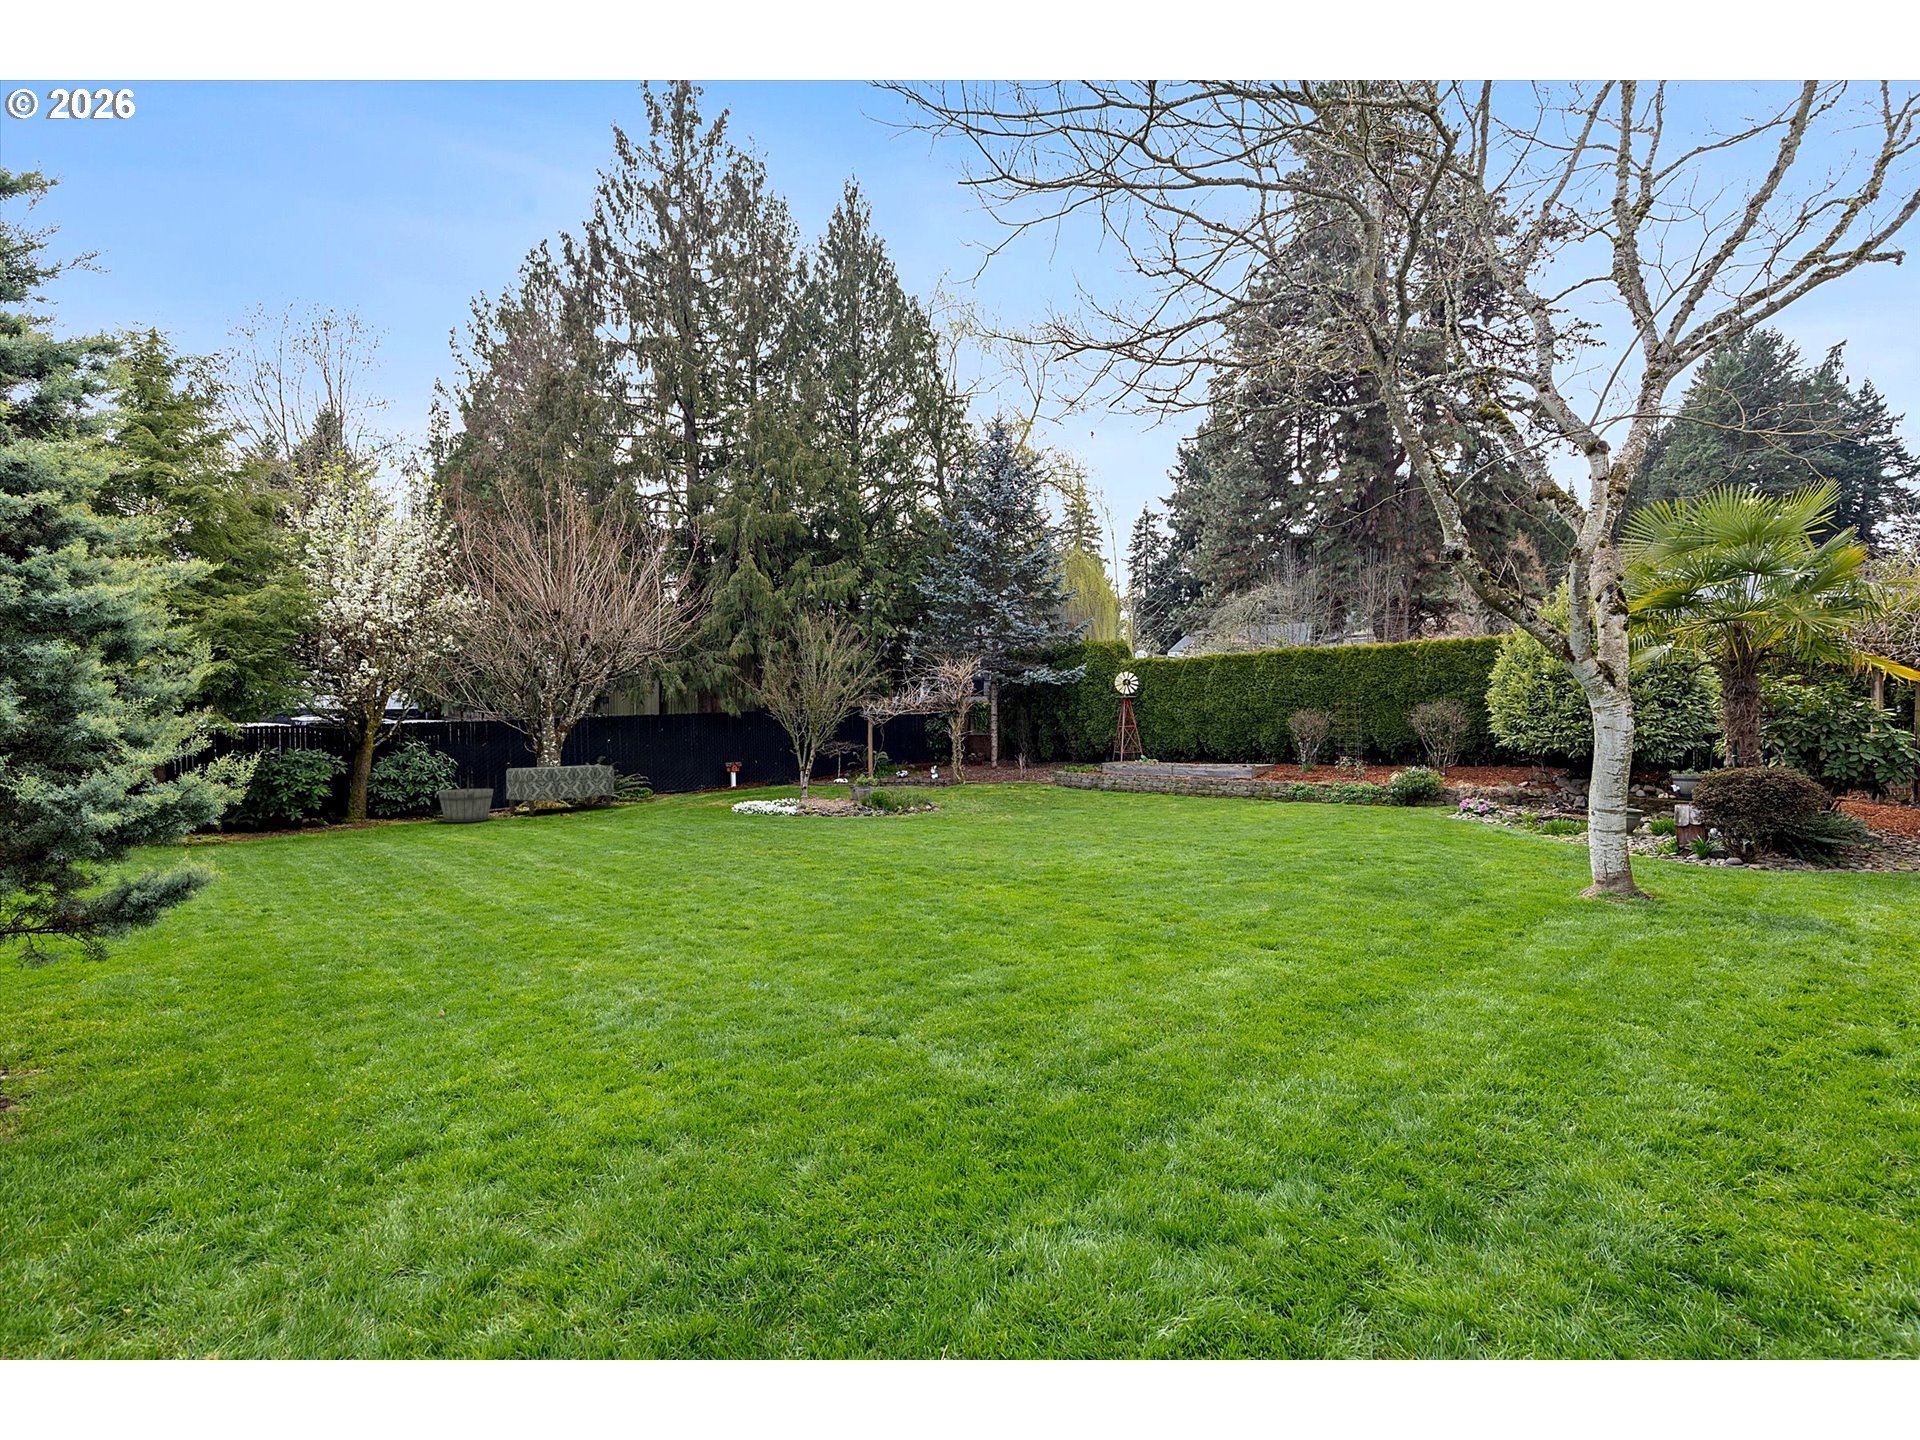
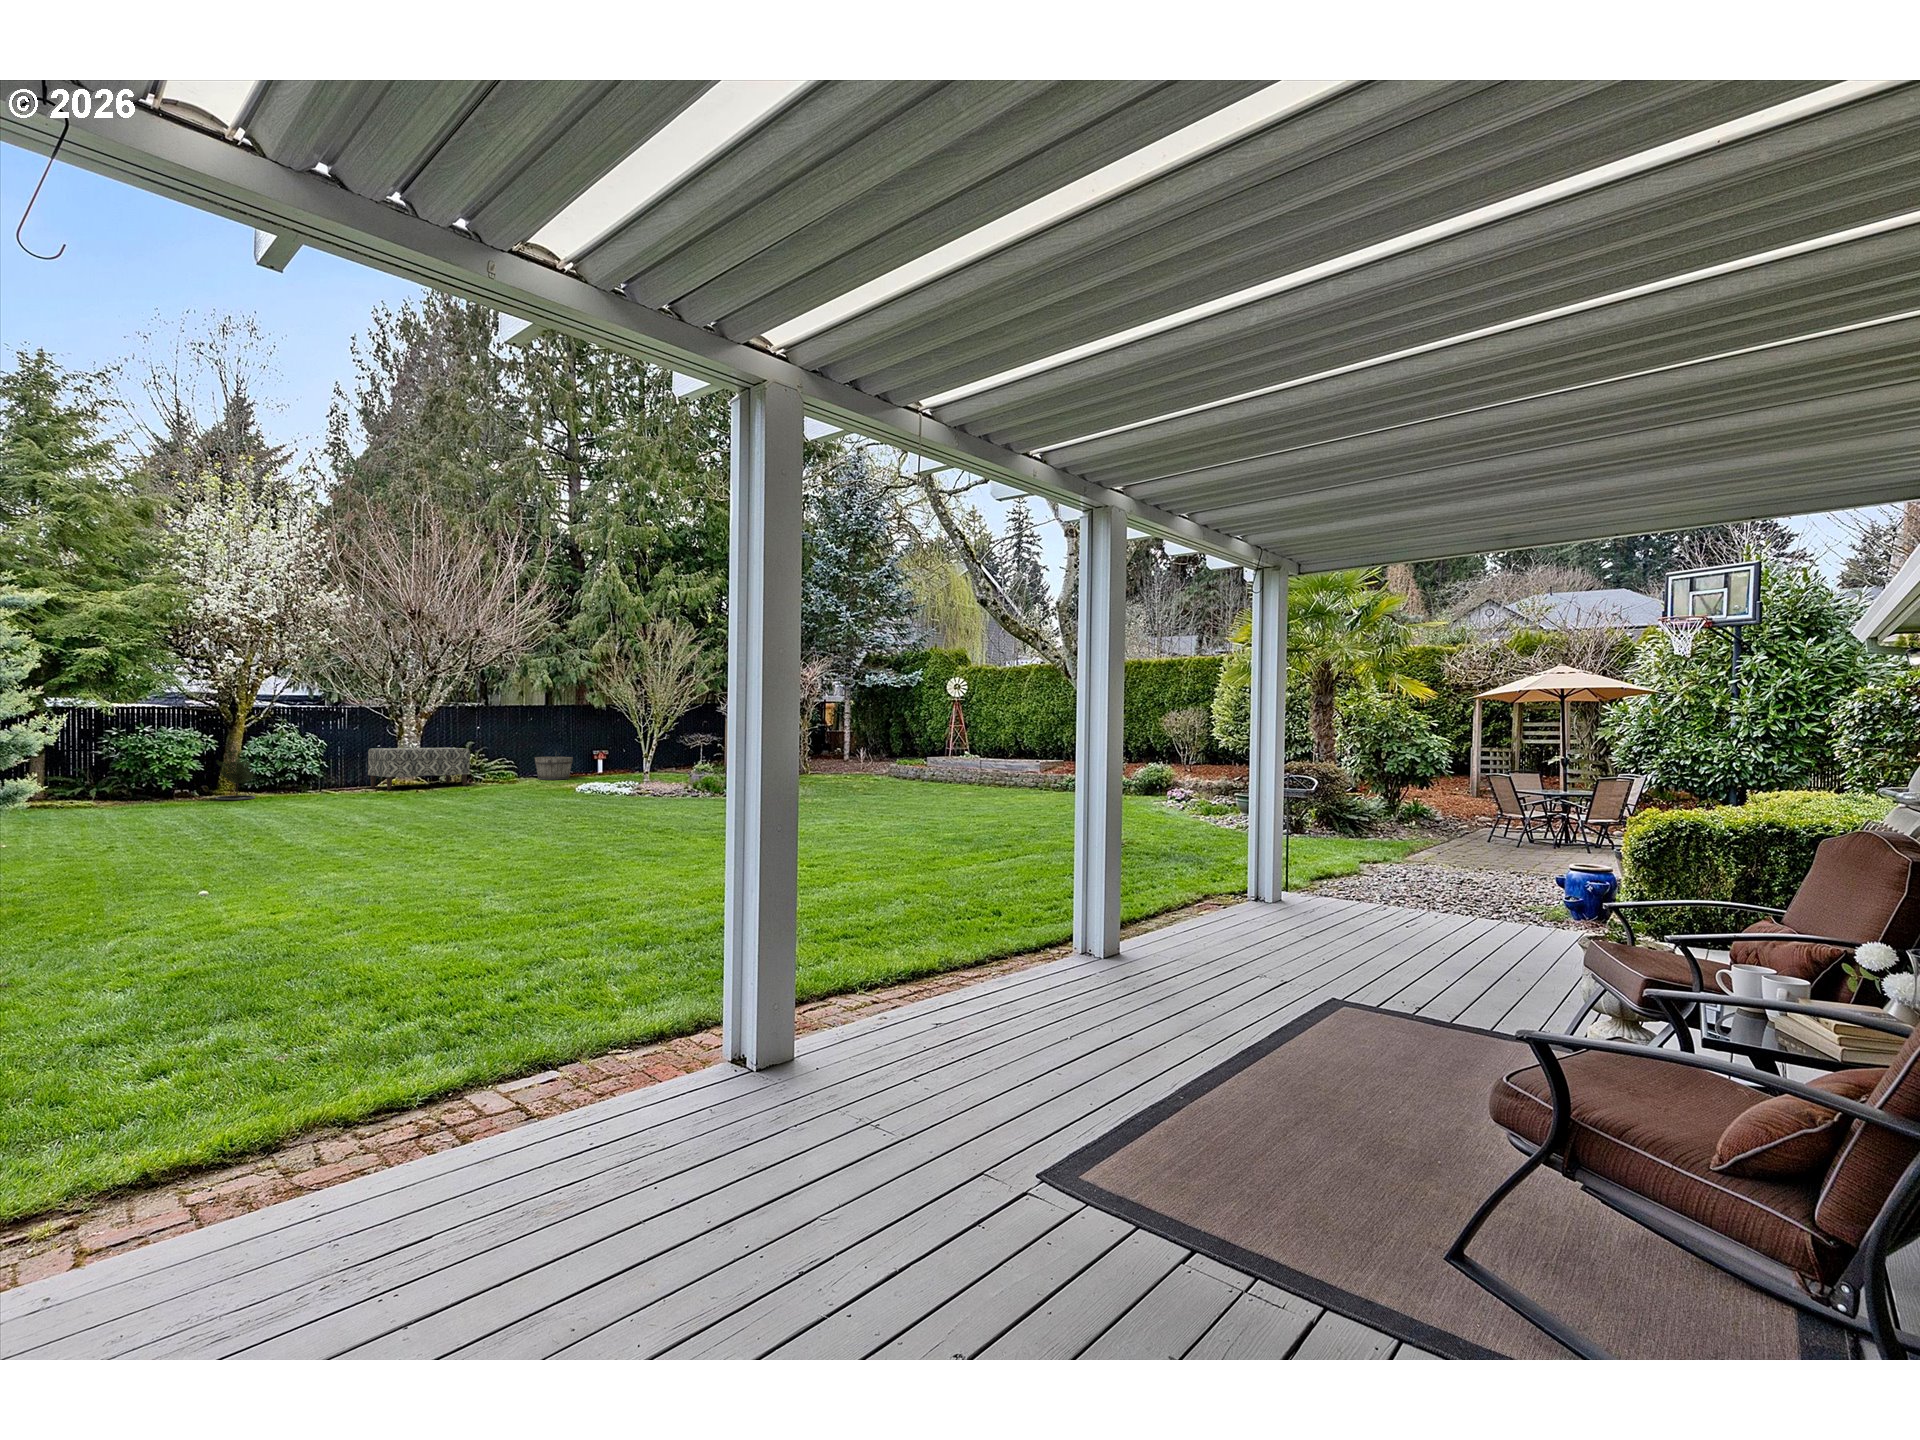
potted tree: none [349,766,394,832] -> present [216,745,255,800]
wooden bucket: present [438,779,493,822] -> present [535,751,573,780]

